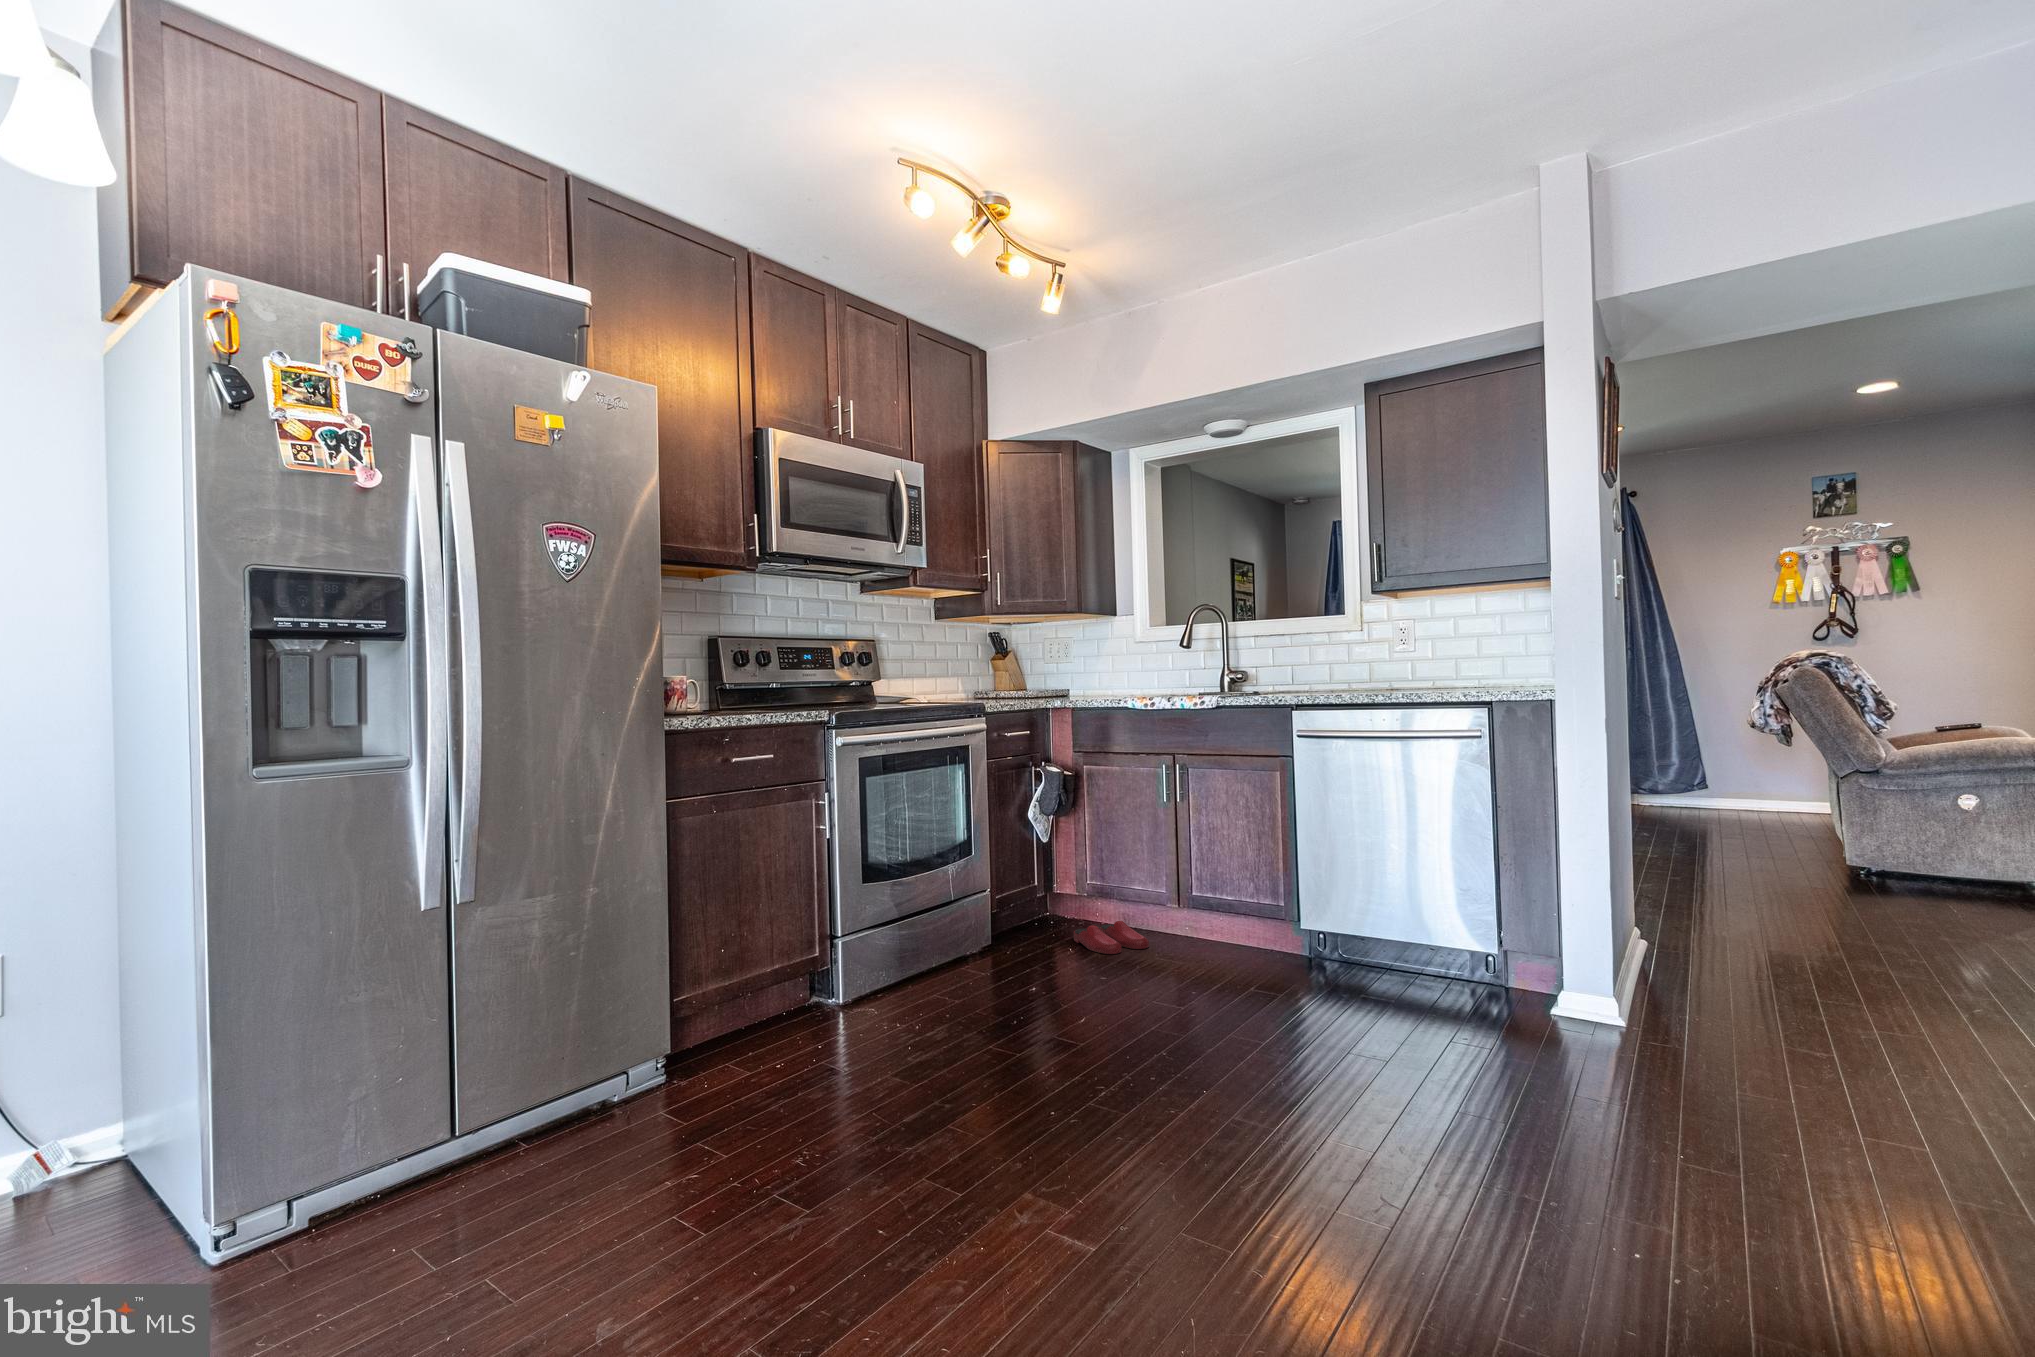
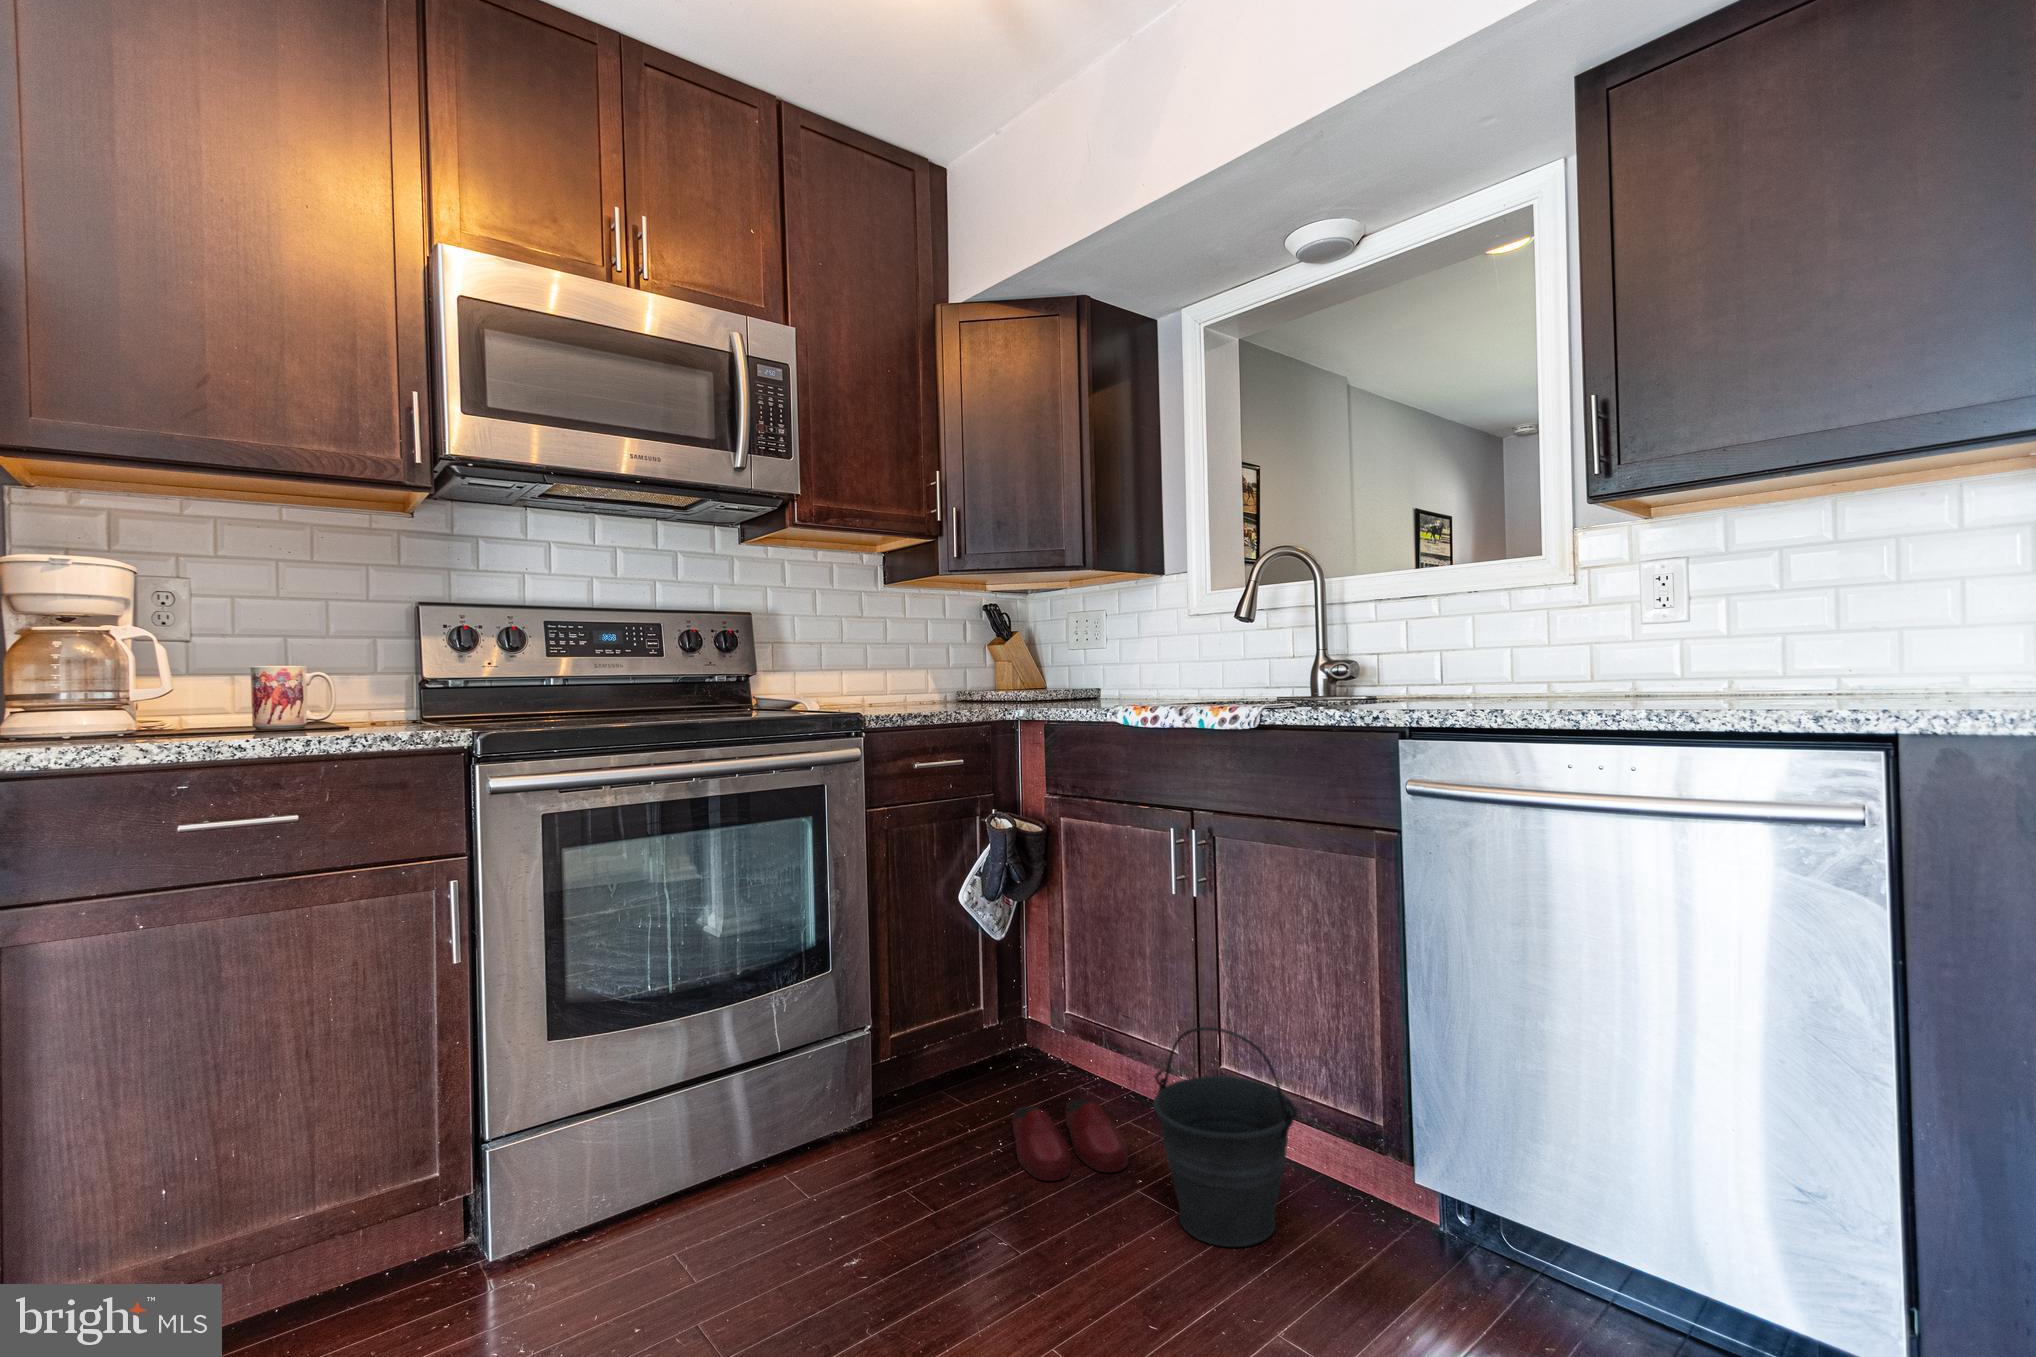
bucket: none [1172,859,1250,963] -> present [1153,1027,1297,1247]

